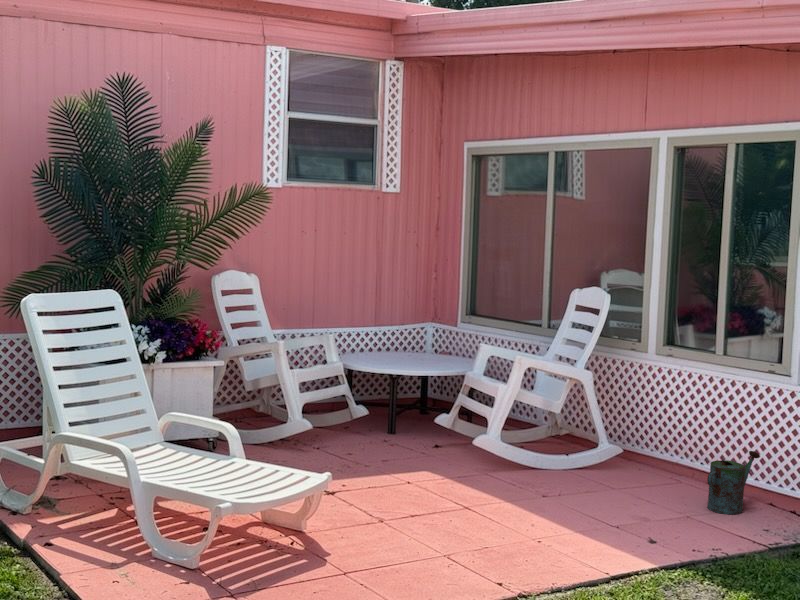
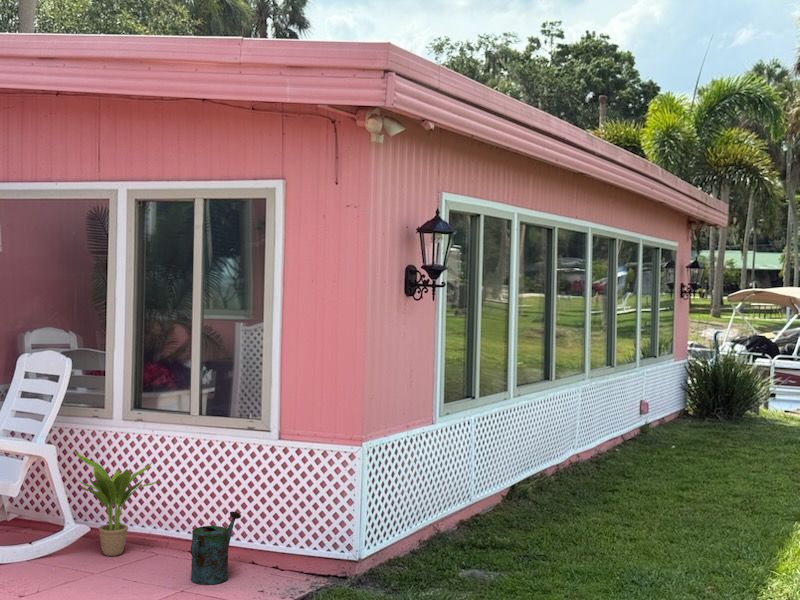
potted plant: none [609,377,686,477] -> present [75,451,157,556]

